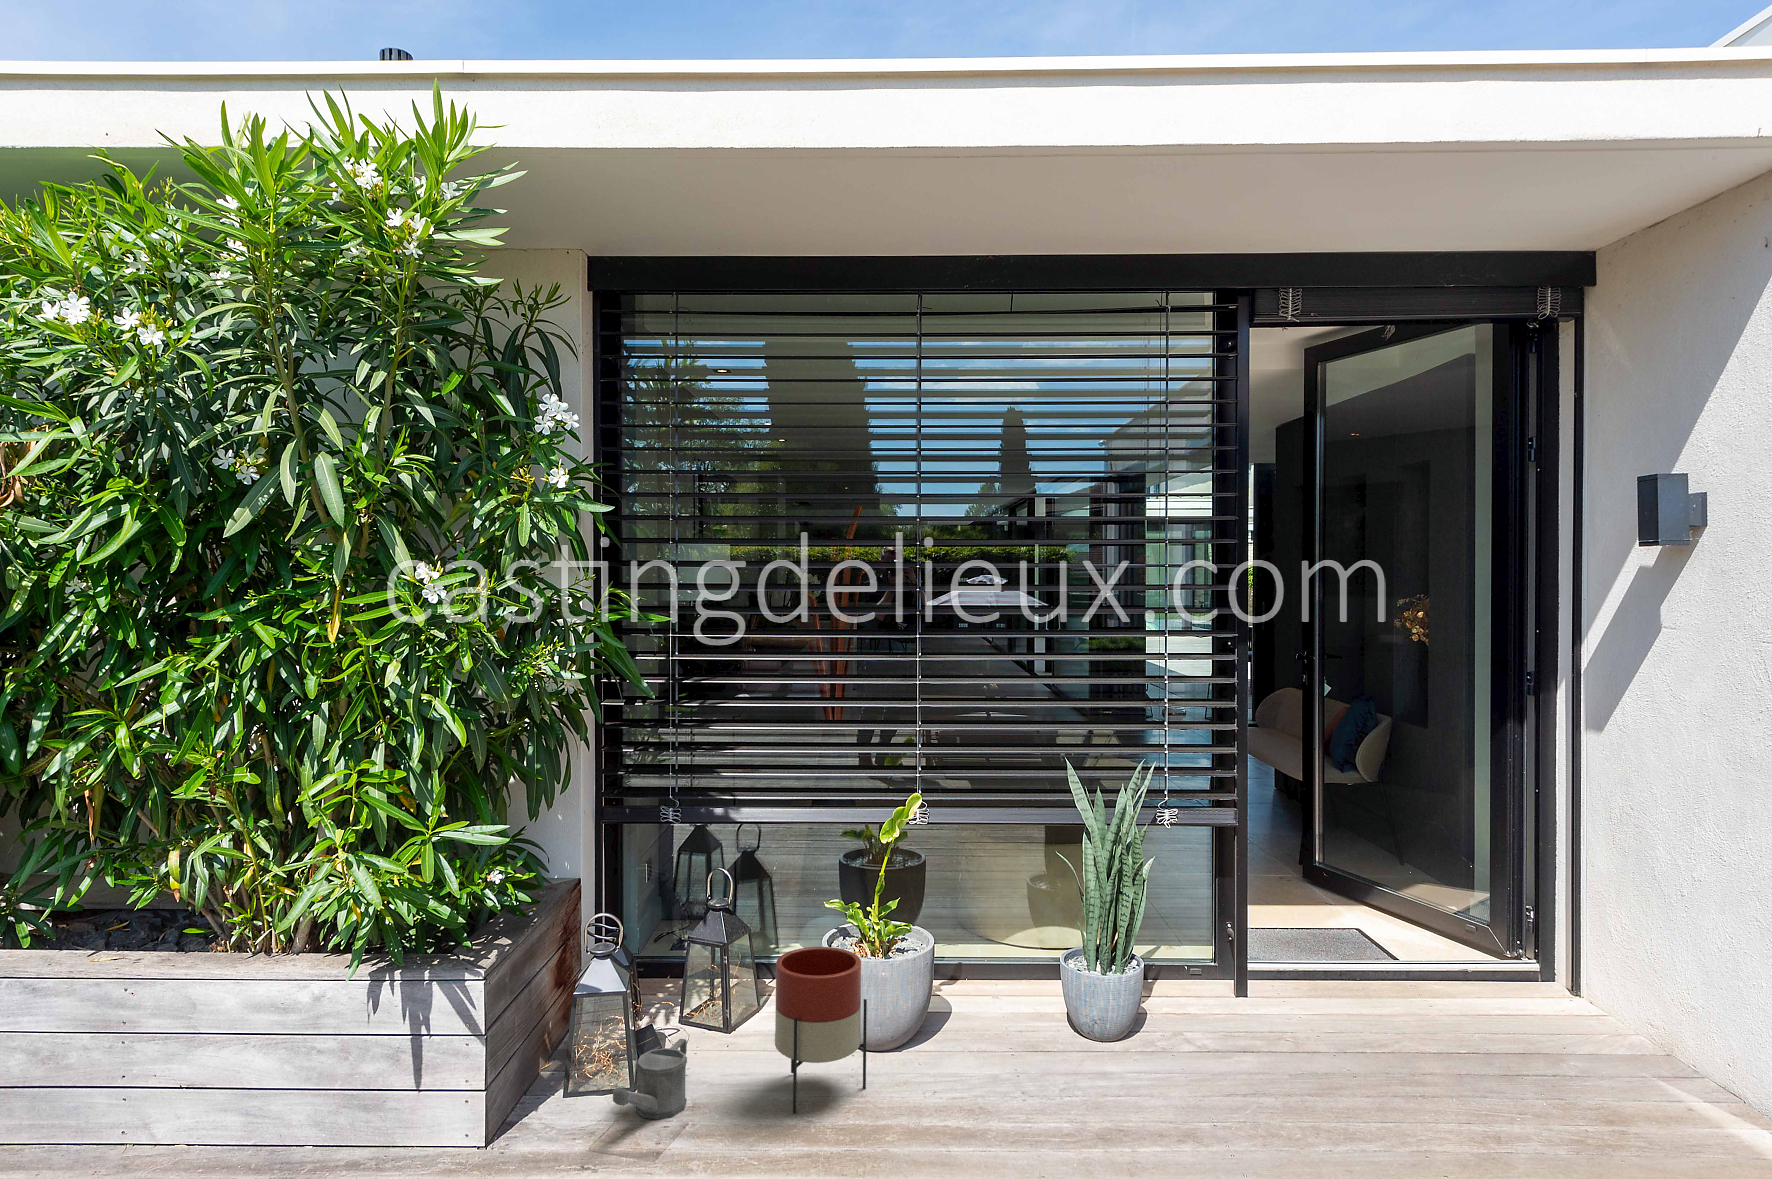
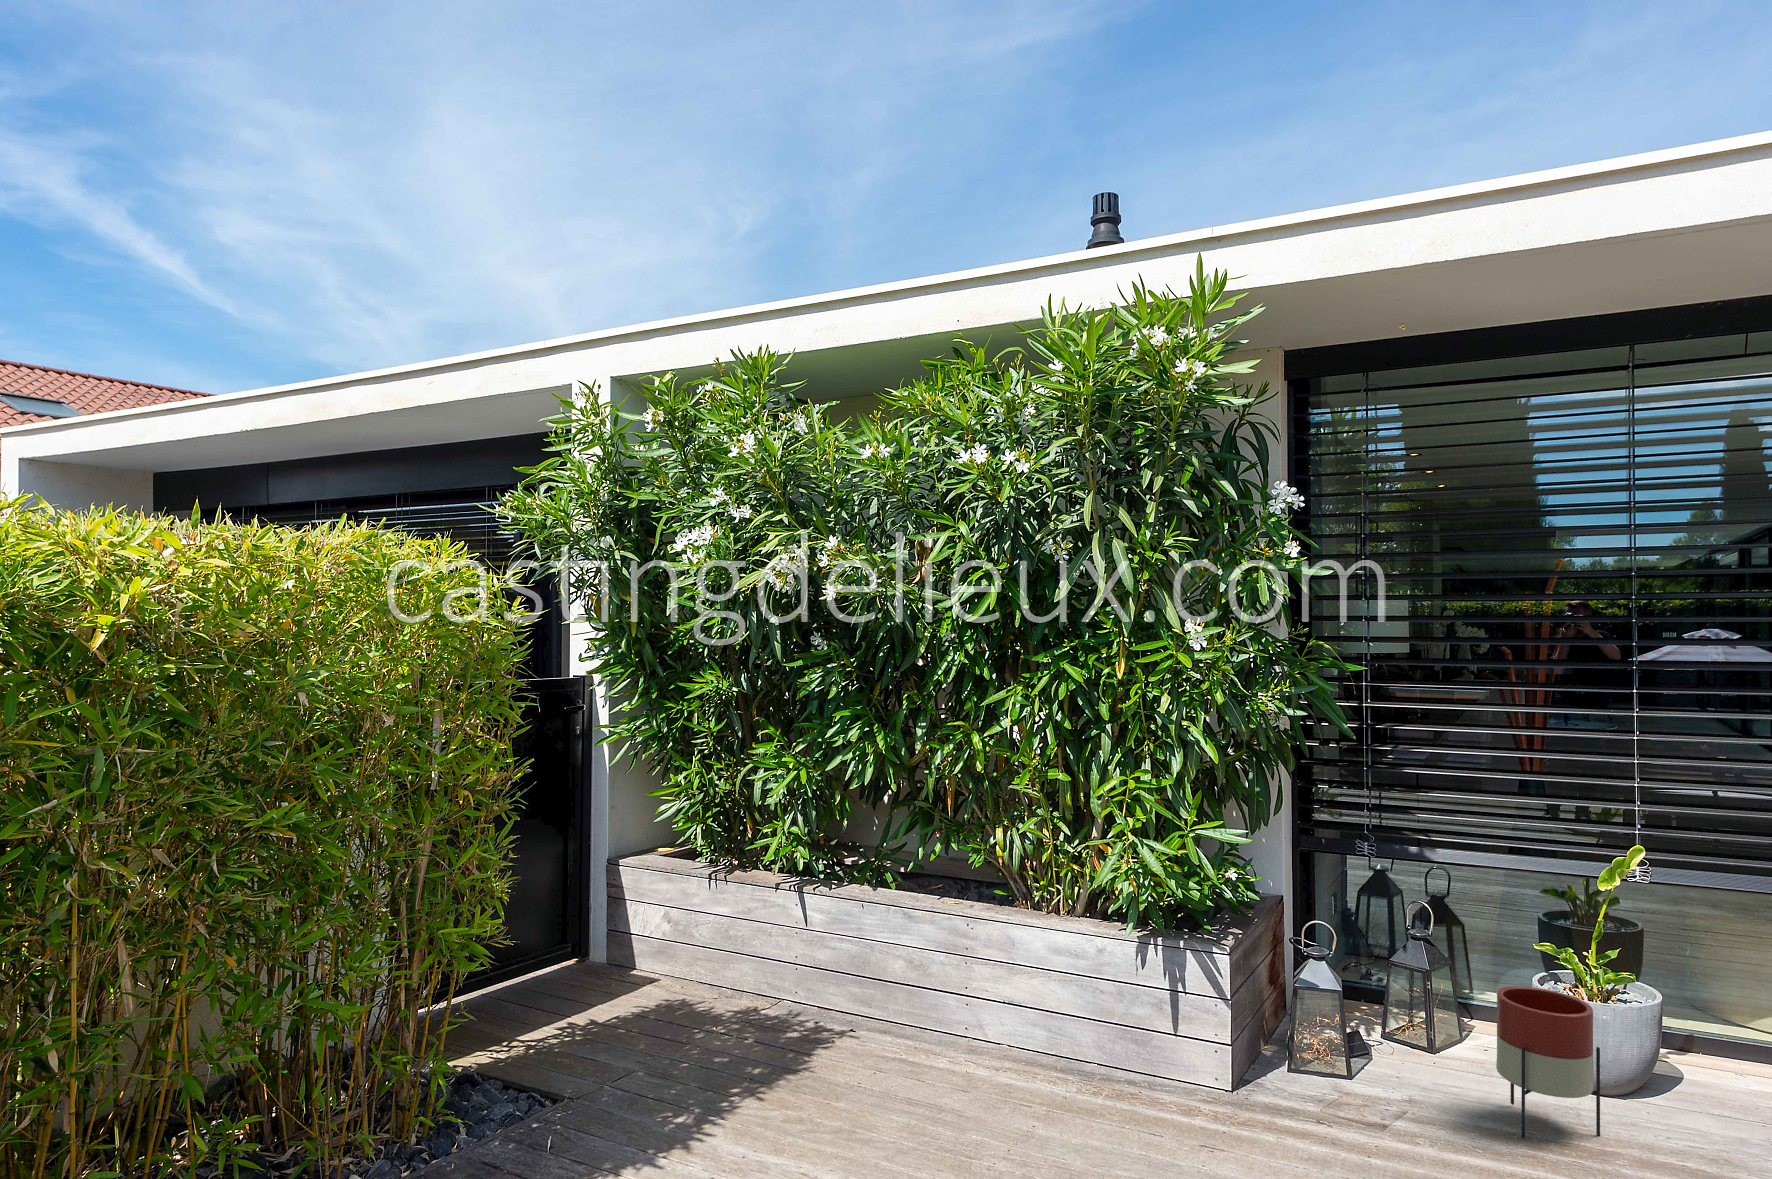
watering can: present [613,1039,687,1120] -> none [1346,1046,1406,1112]

